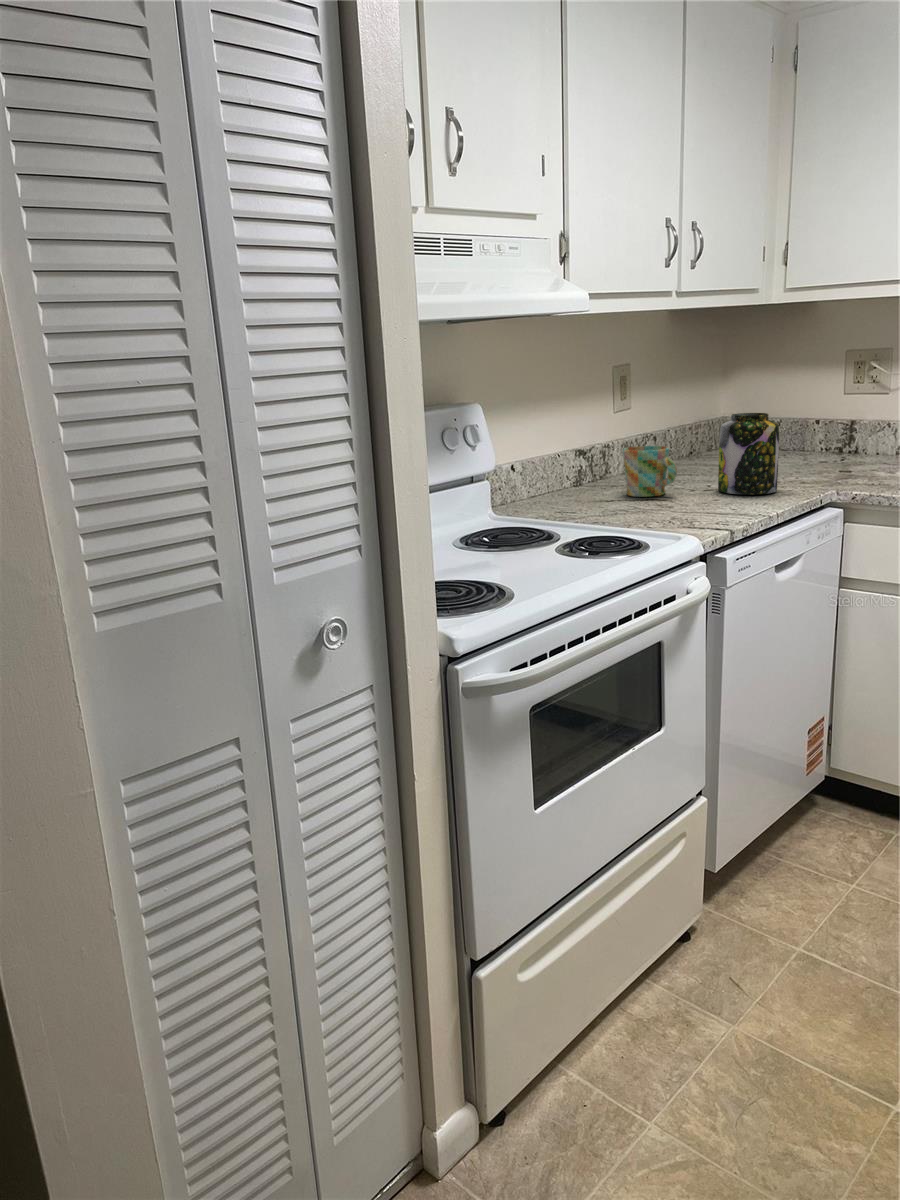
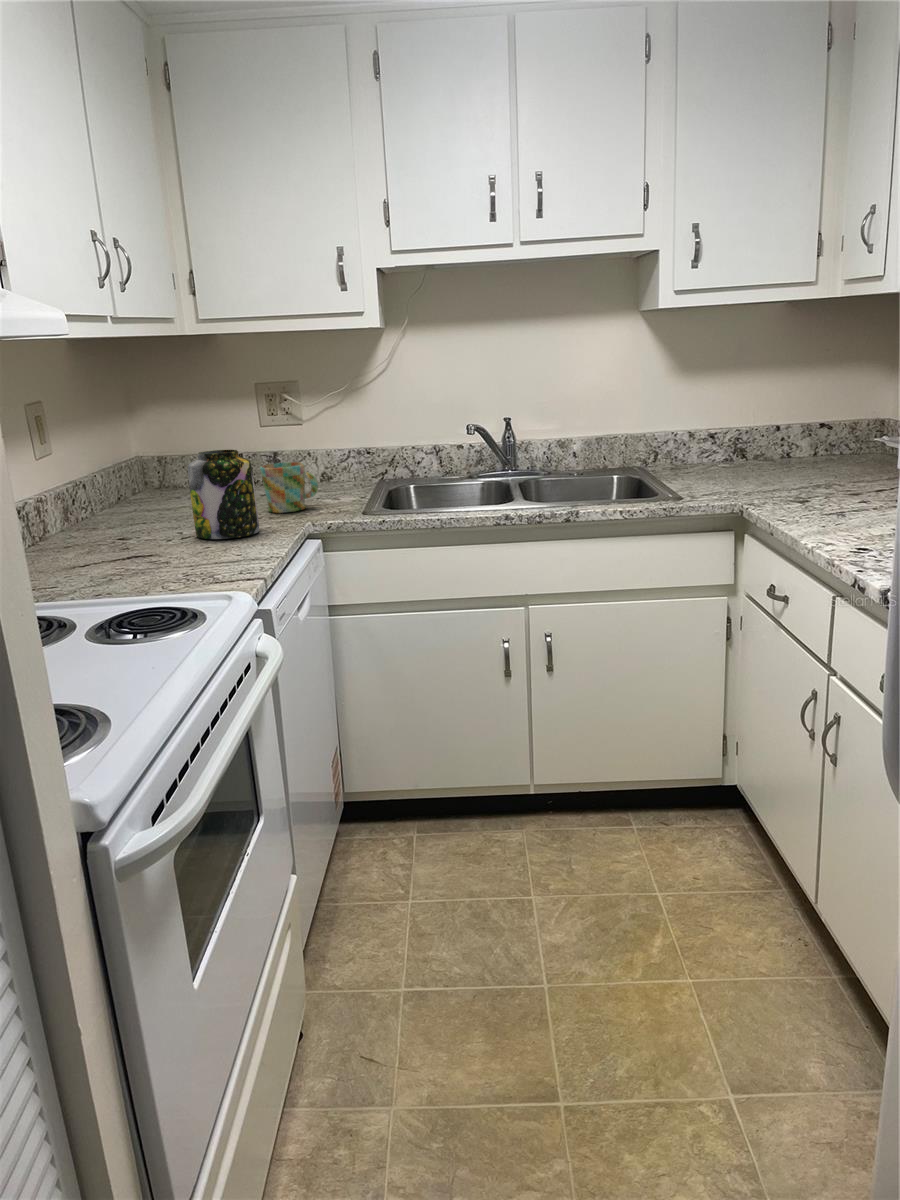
mug: present [623,446,677,497] -> present [260,462,318,513]

